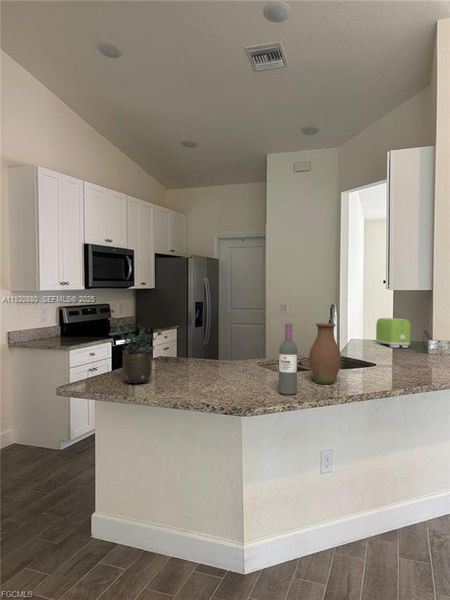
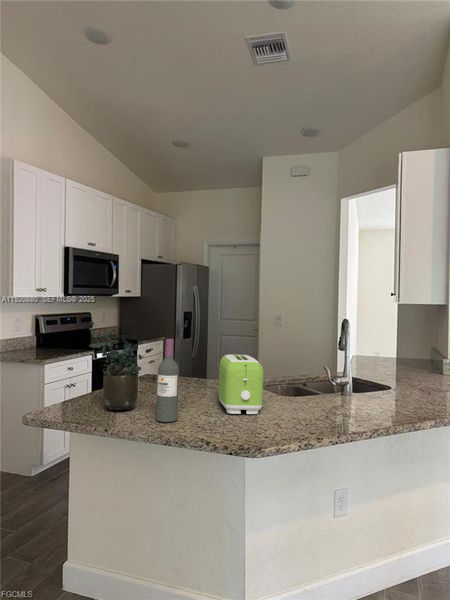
toaster: present [376,318,411,348] -> present [218,354,263,414]
wine bottle: present [278,323,297,394] -> present [156,339,179,422]
vase: present [309,323,341,384] -> none [323,342,361,413]

